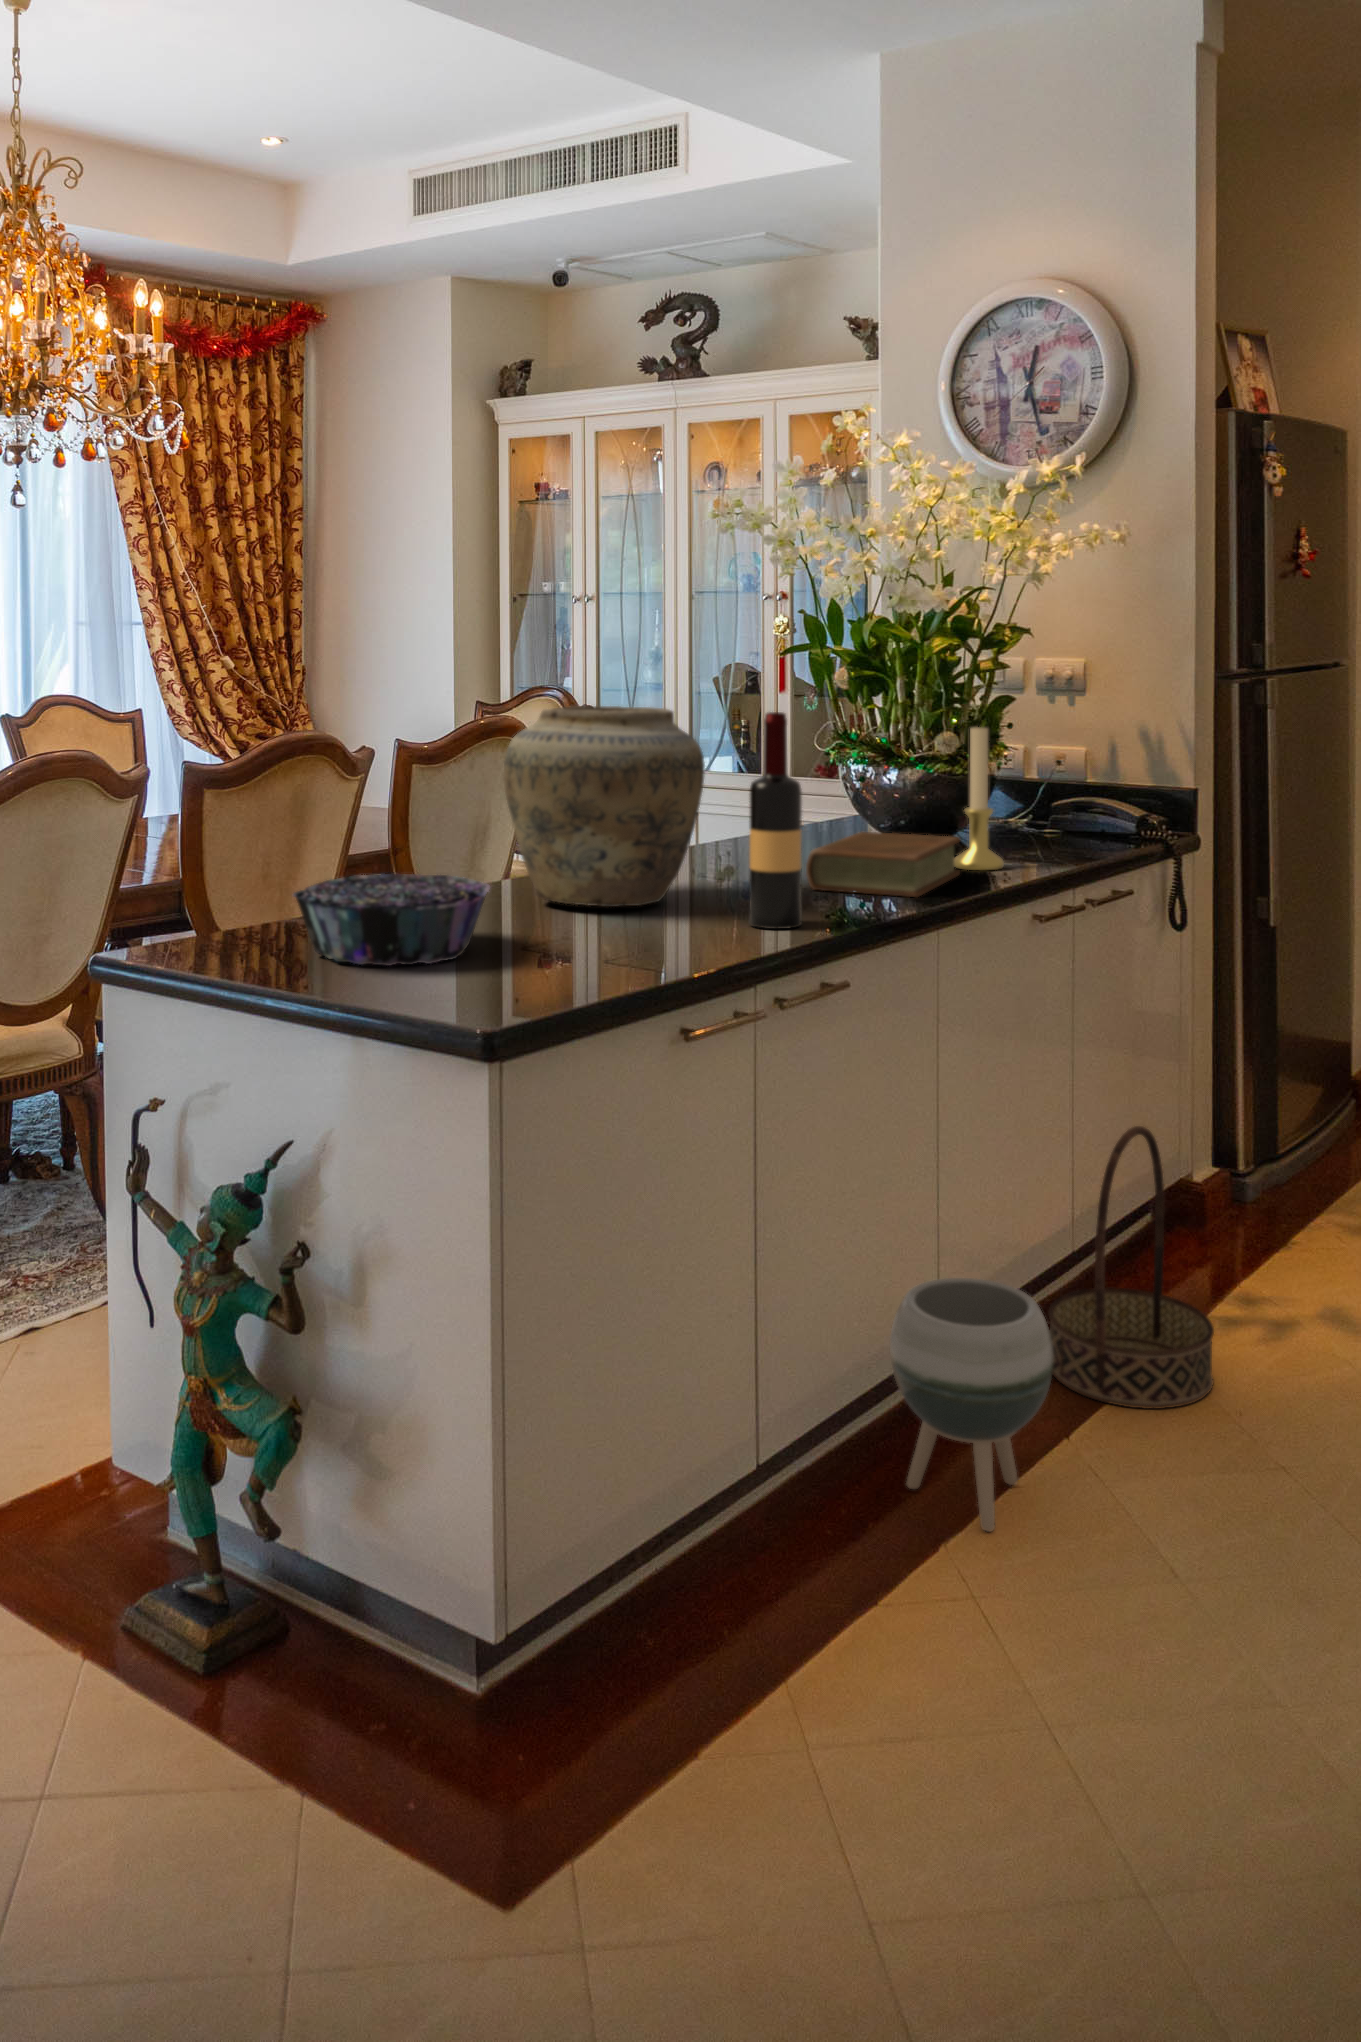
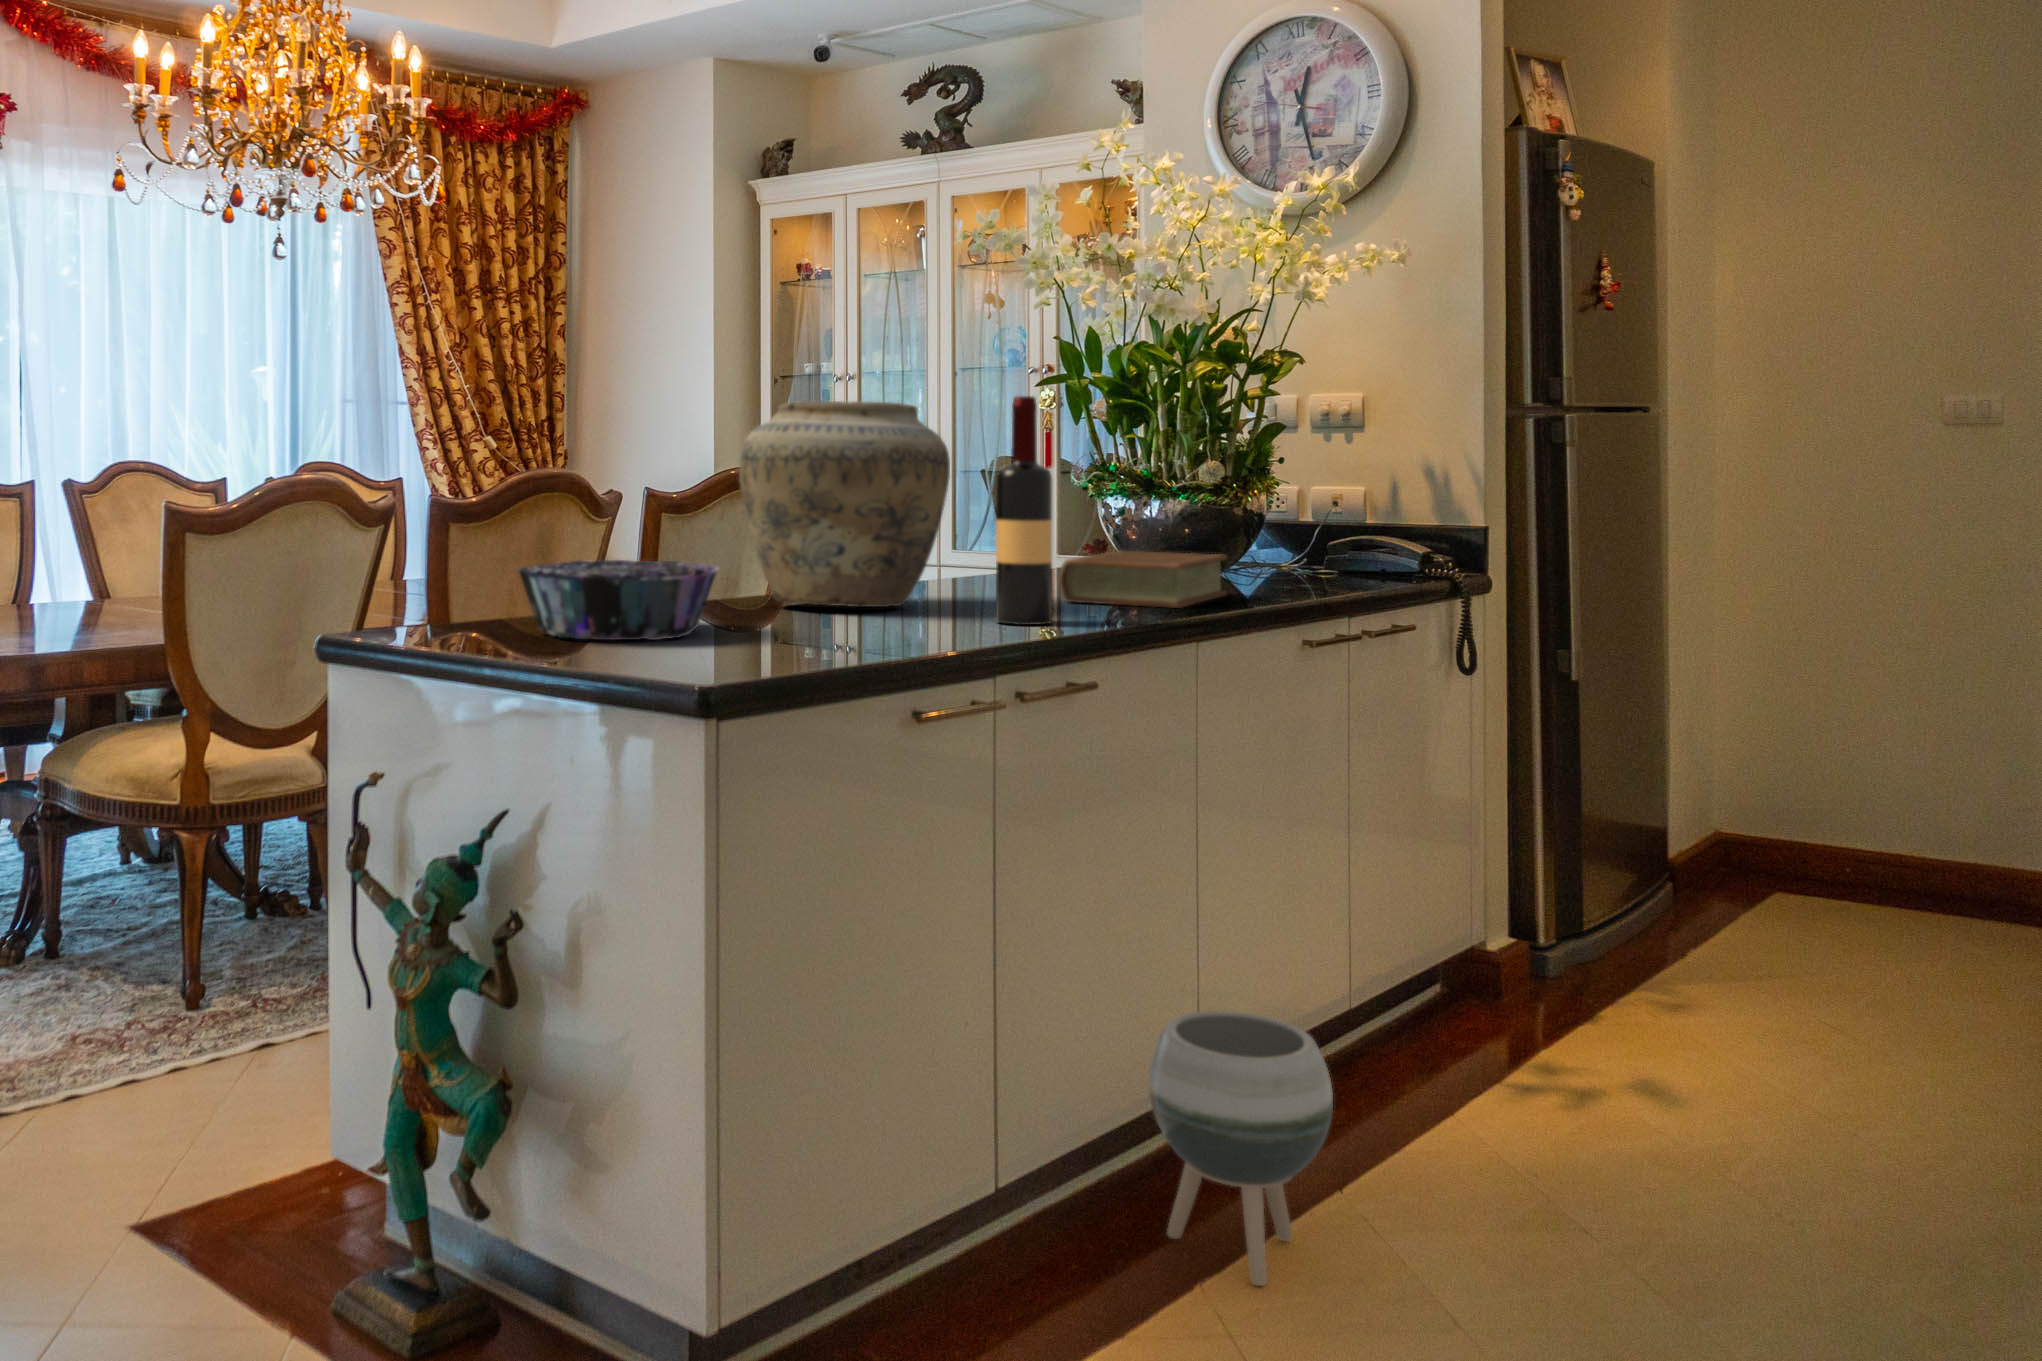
candle holder: present [954,727,1004,870] -> none [1220,436,1276,593]
basket: present [1049,1126,1214,1409] -> none [1326,868,1516,1176]

